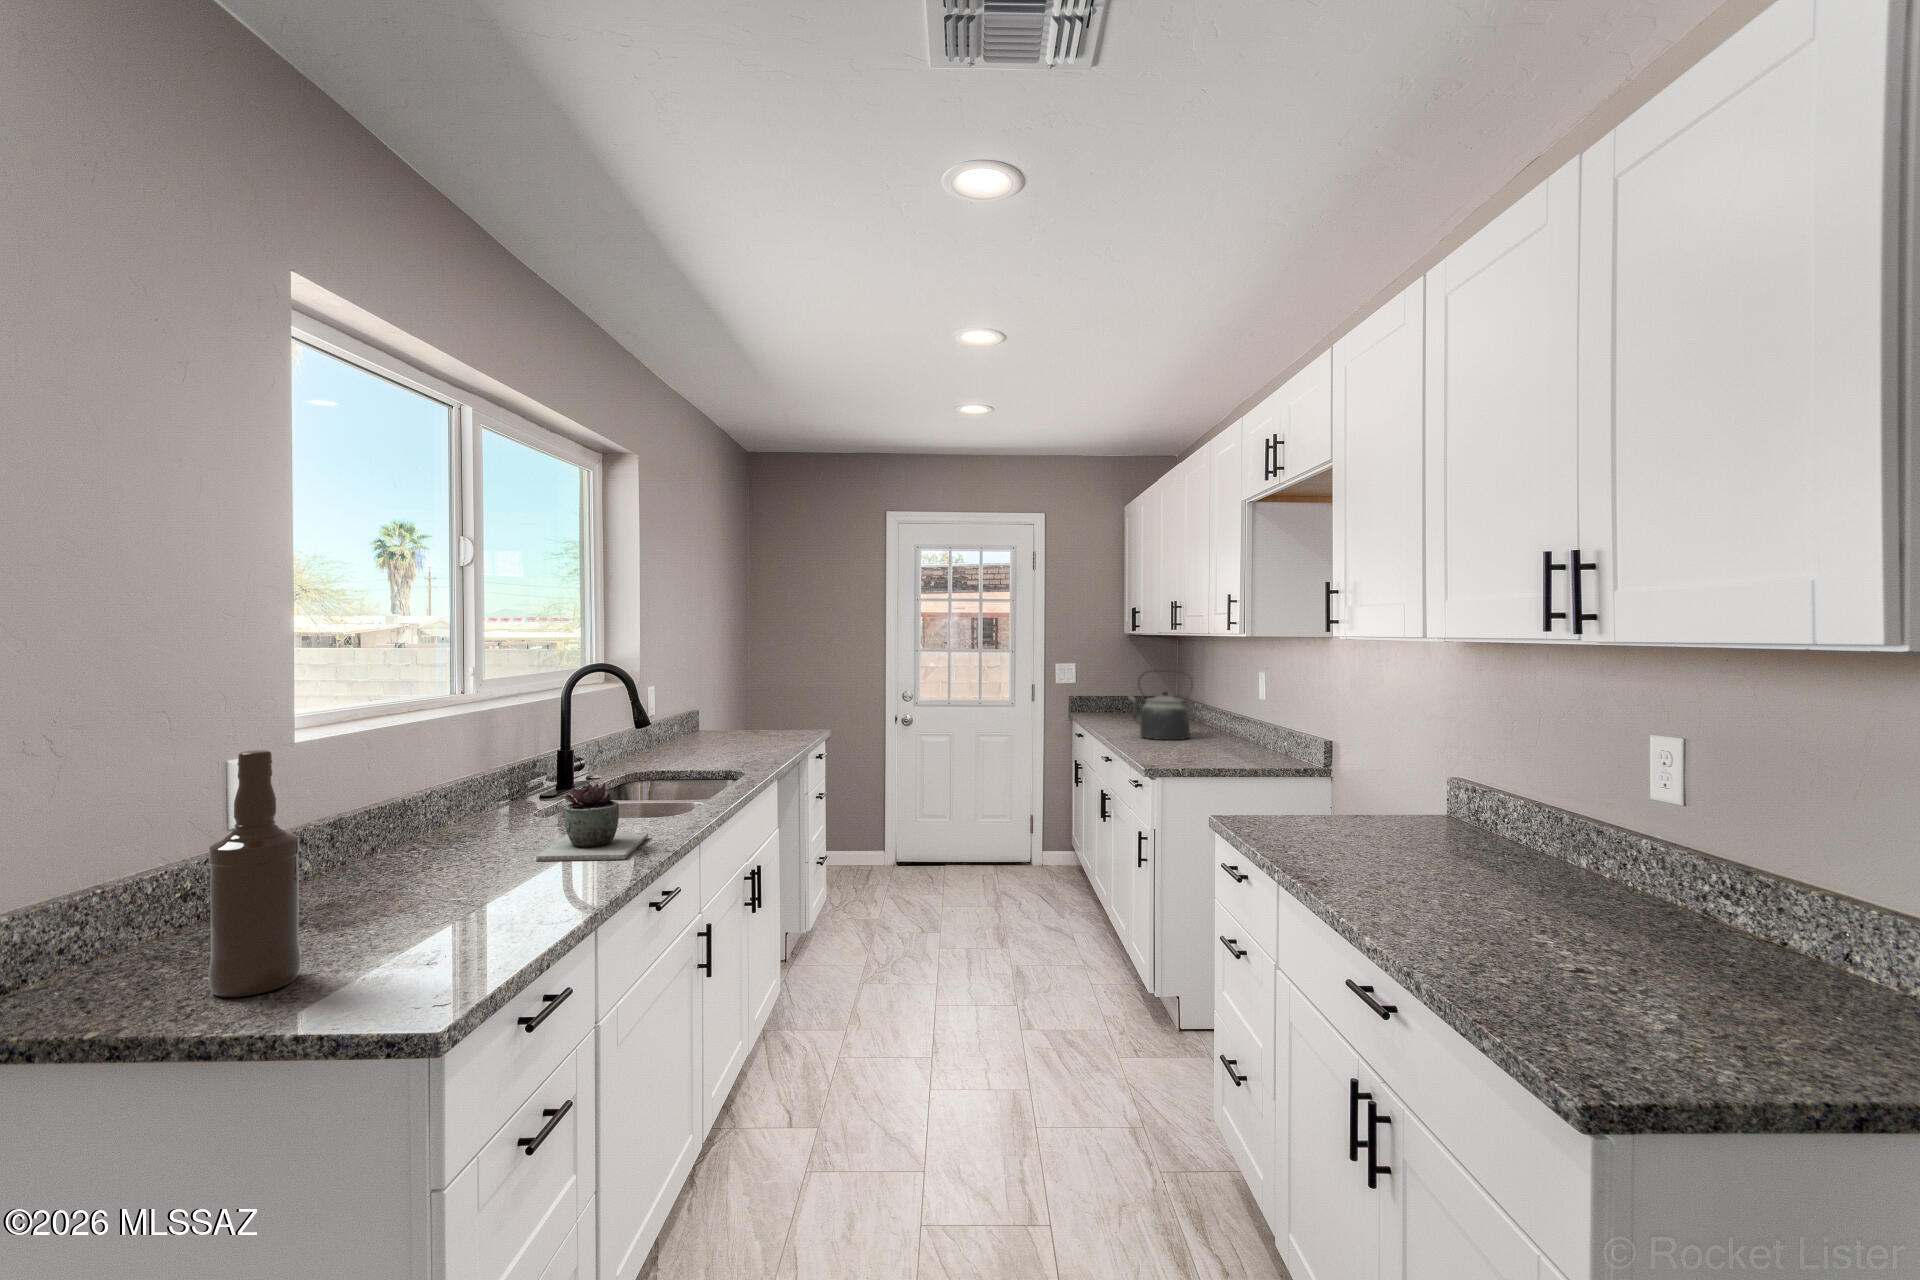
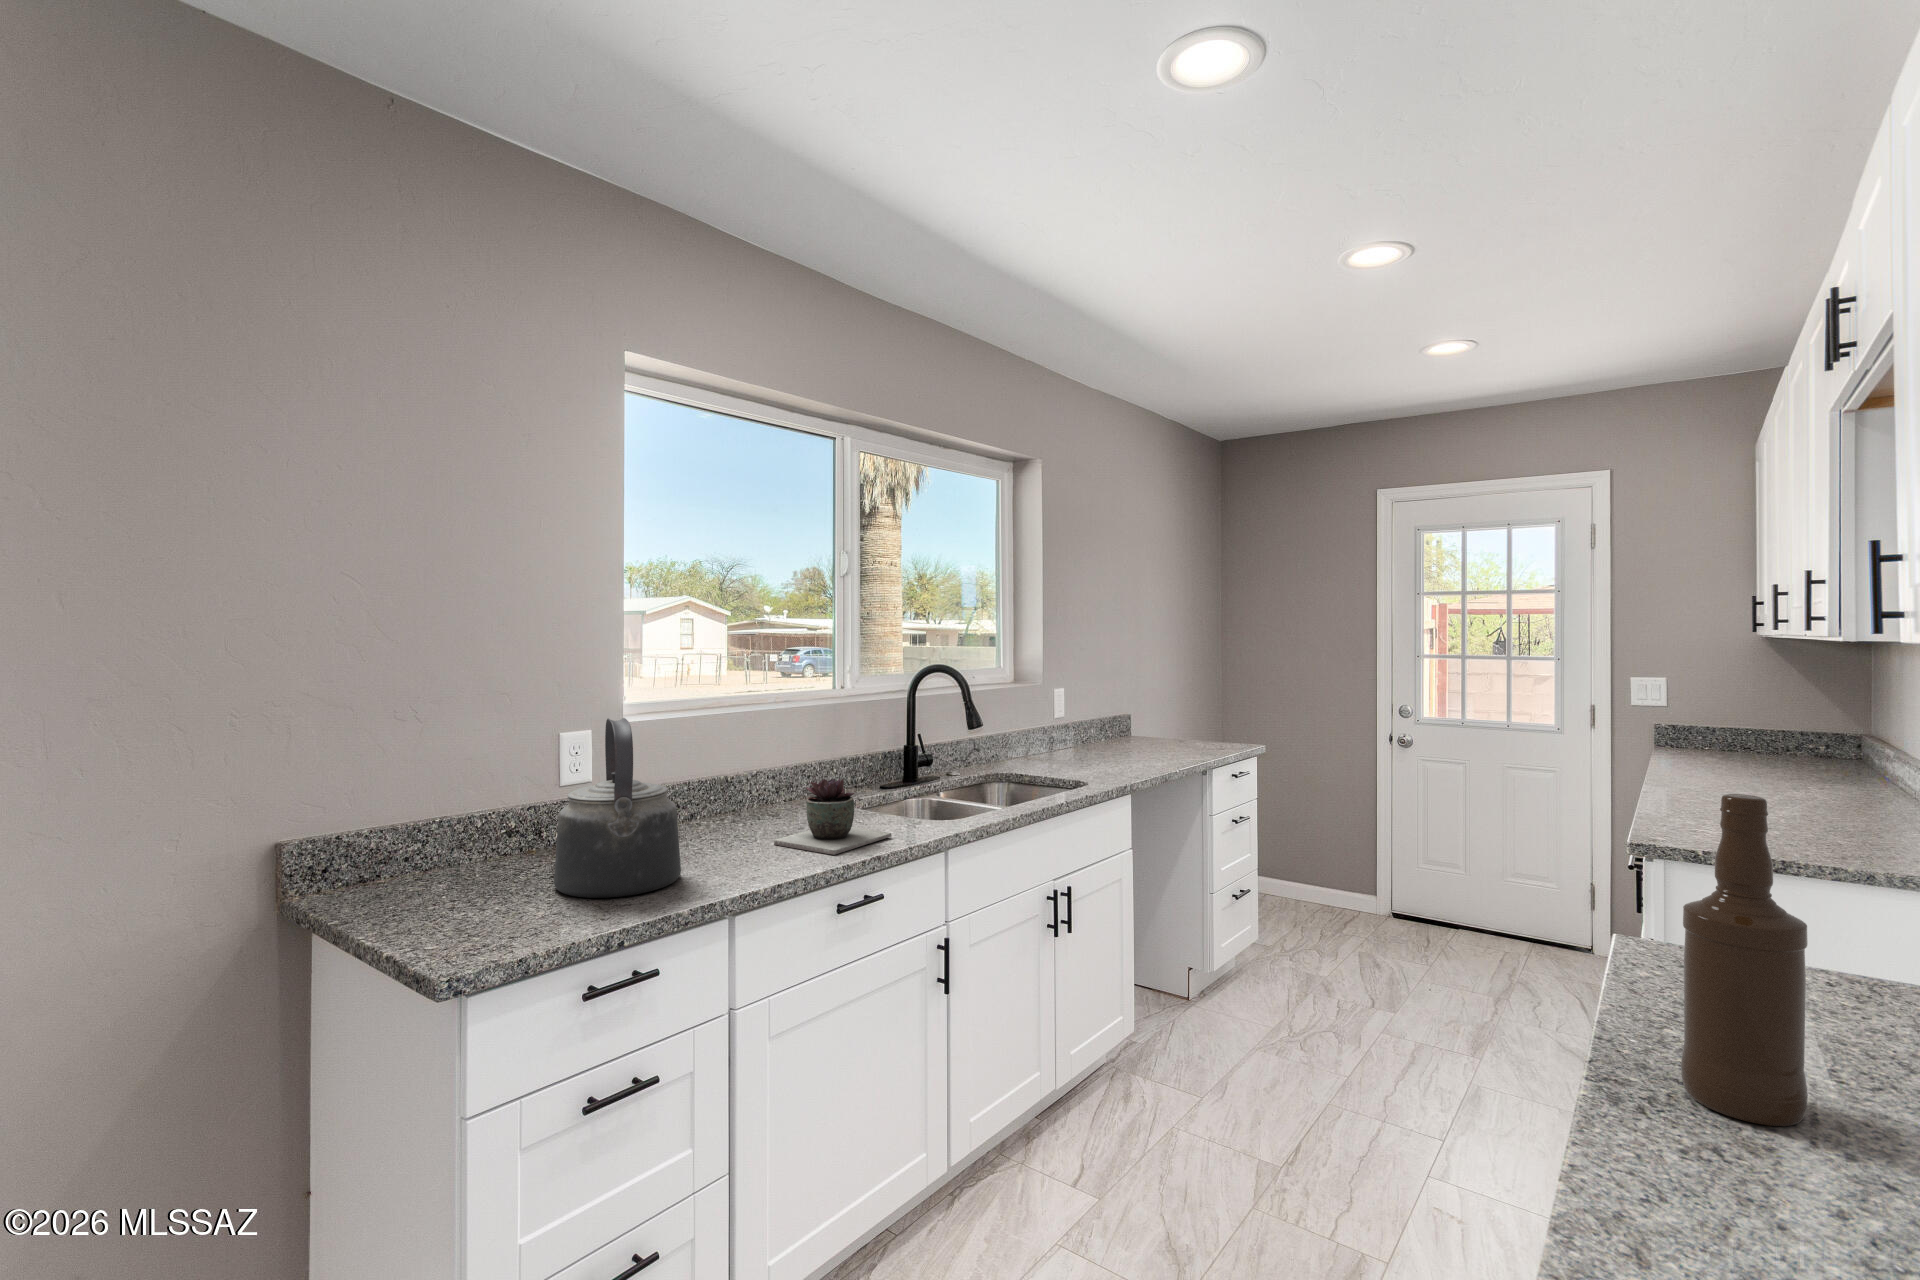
kettle: present [1129,670,1193,740] -> present [554,718,681,898]
bottle: present [209,750,301,997] -> present [1681,794,1808,1126]

